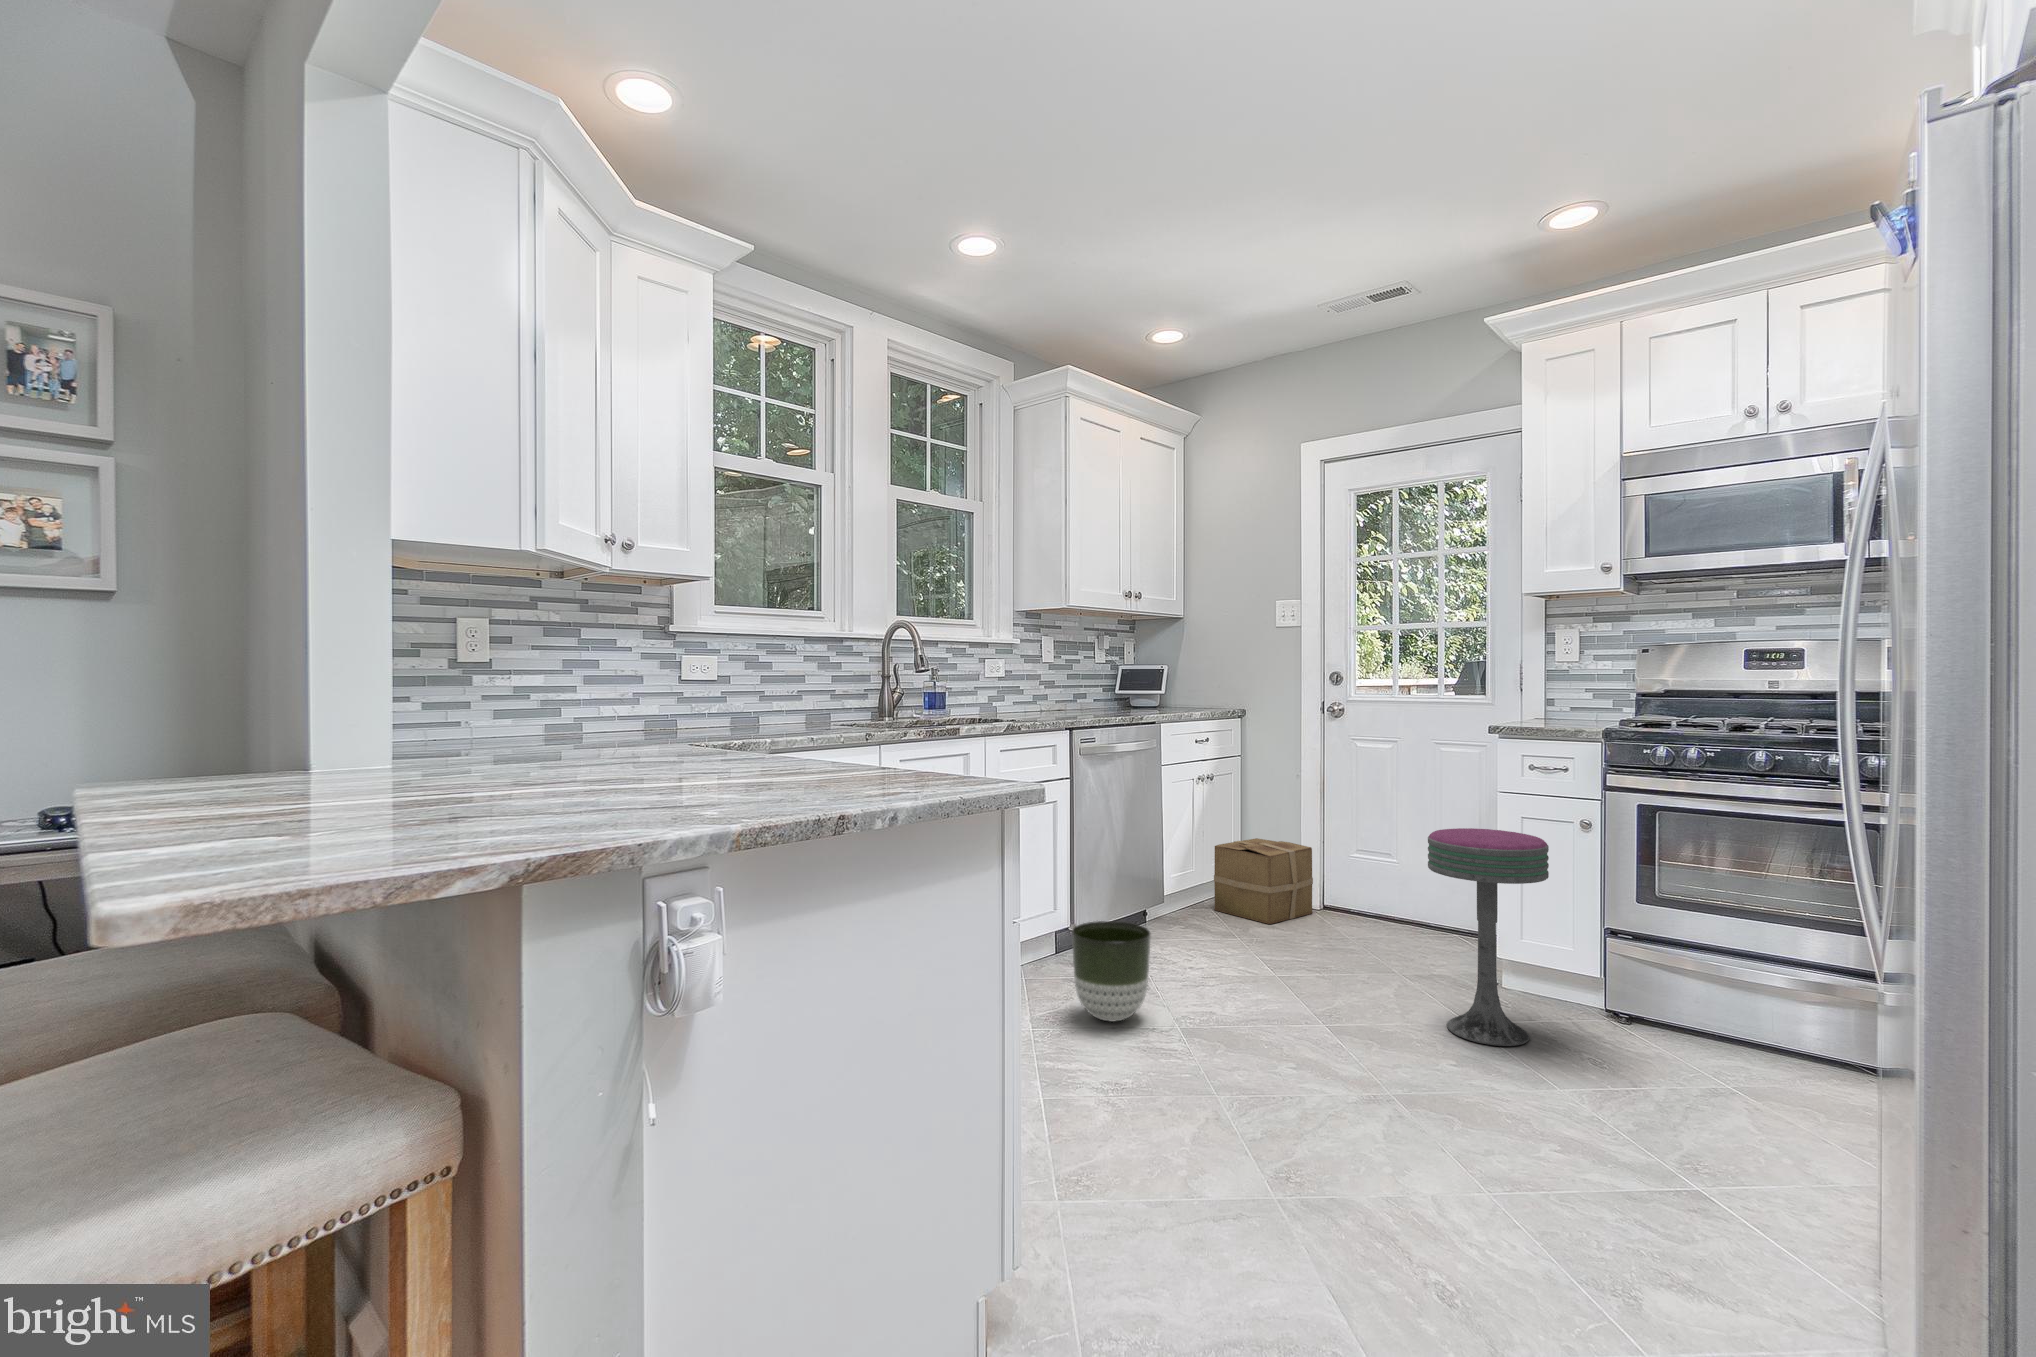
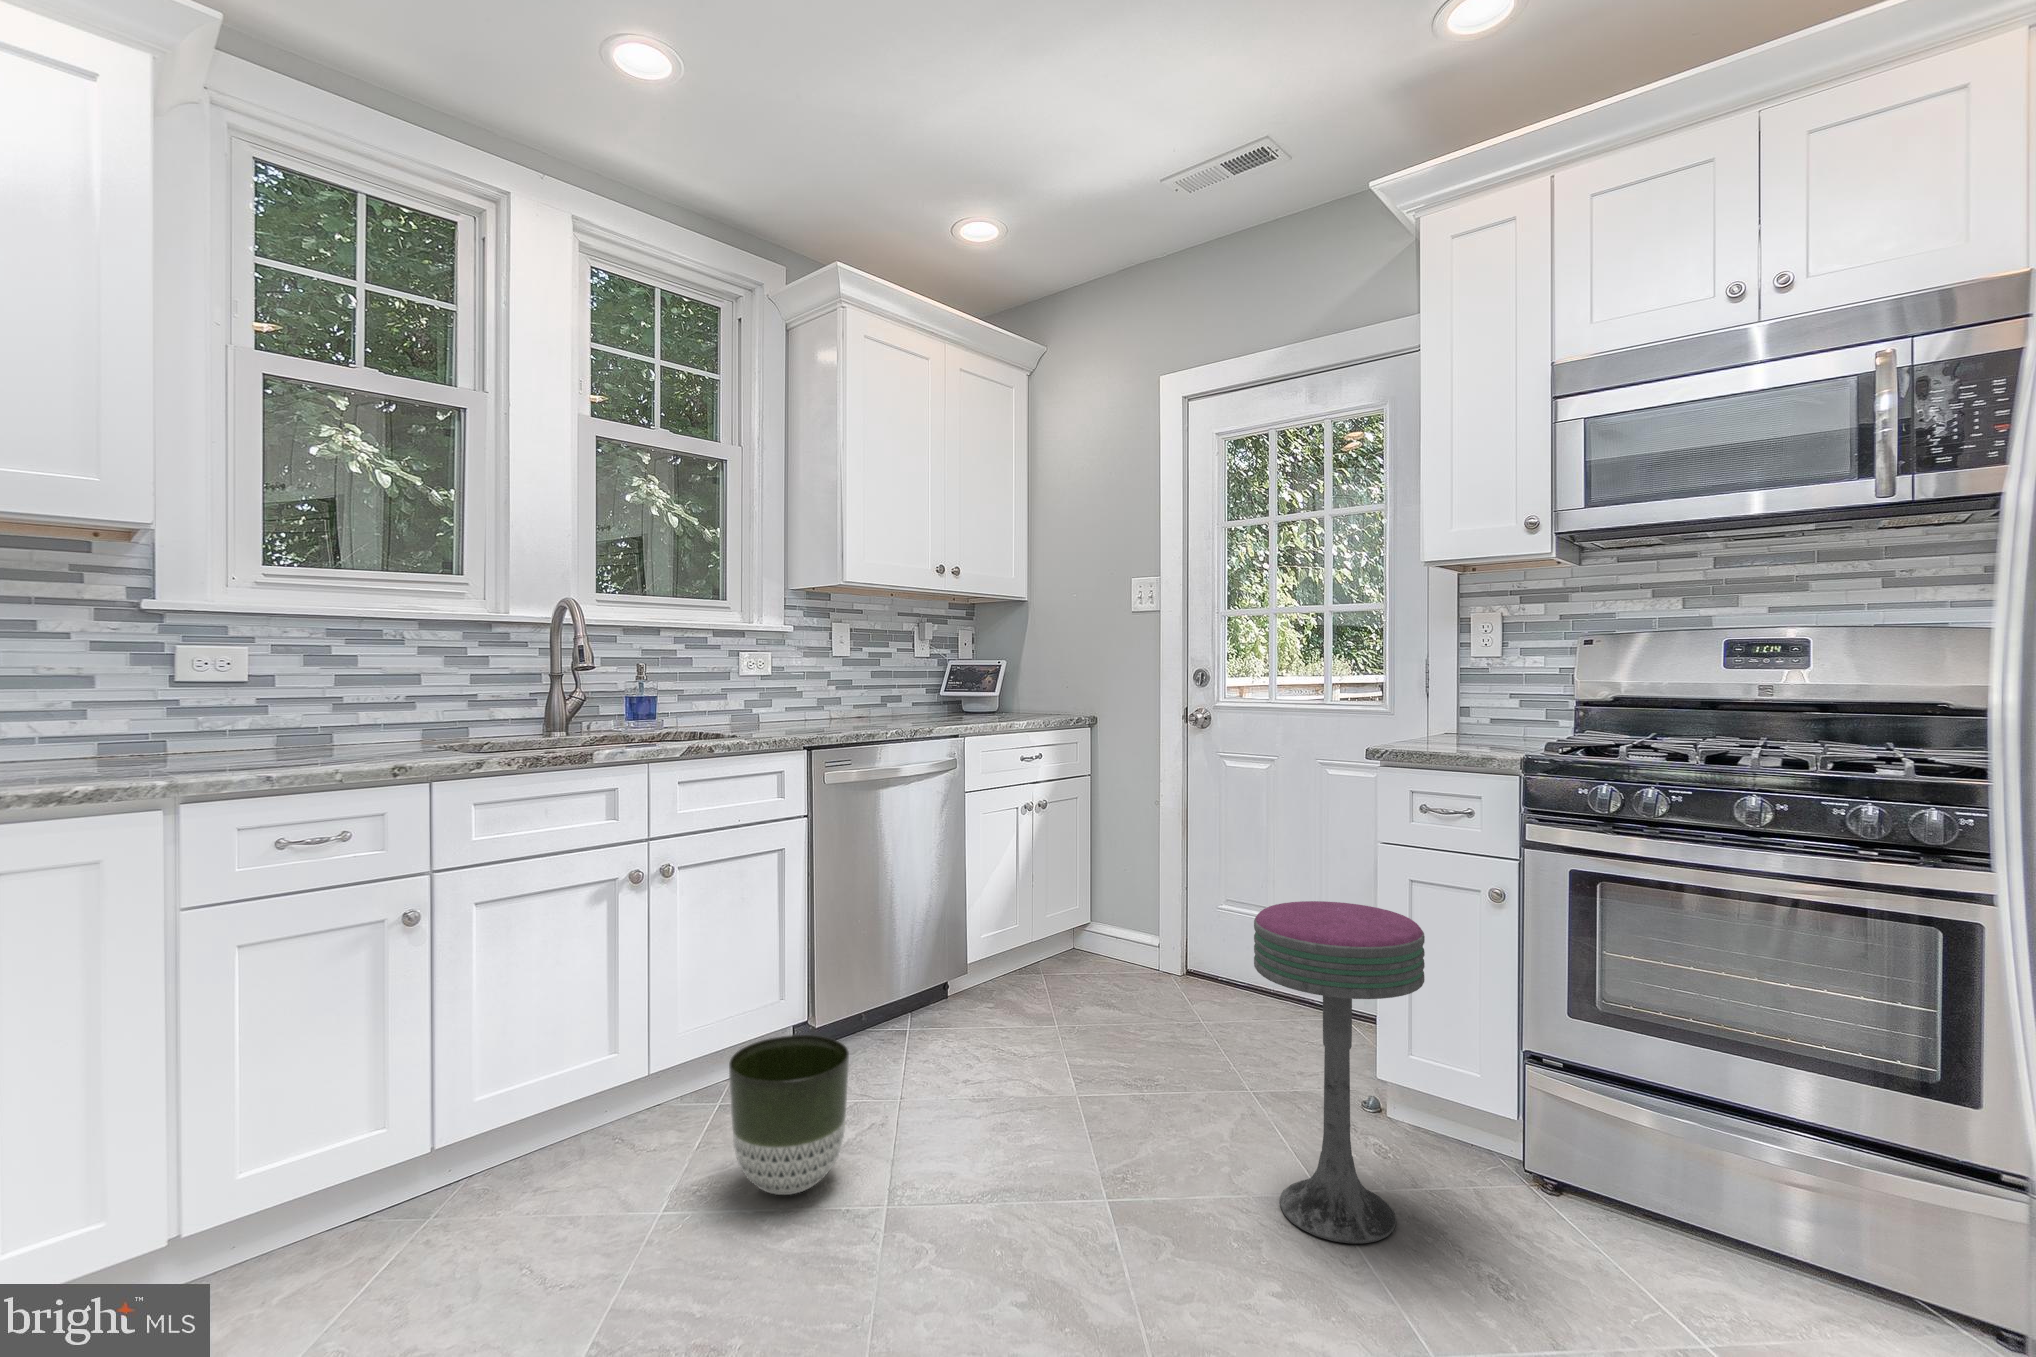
cardboard box: present [1214,838,1313,924] -> none [1045,883,1172,1003]

